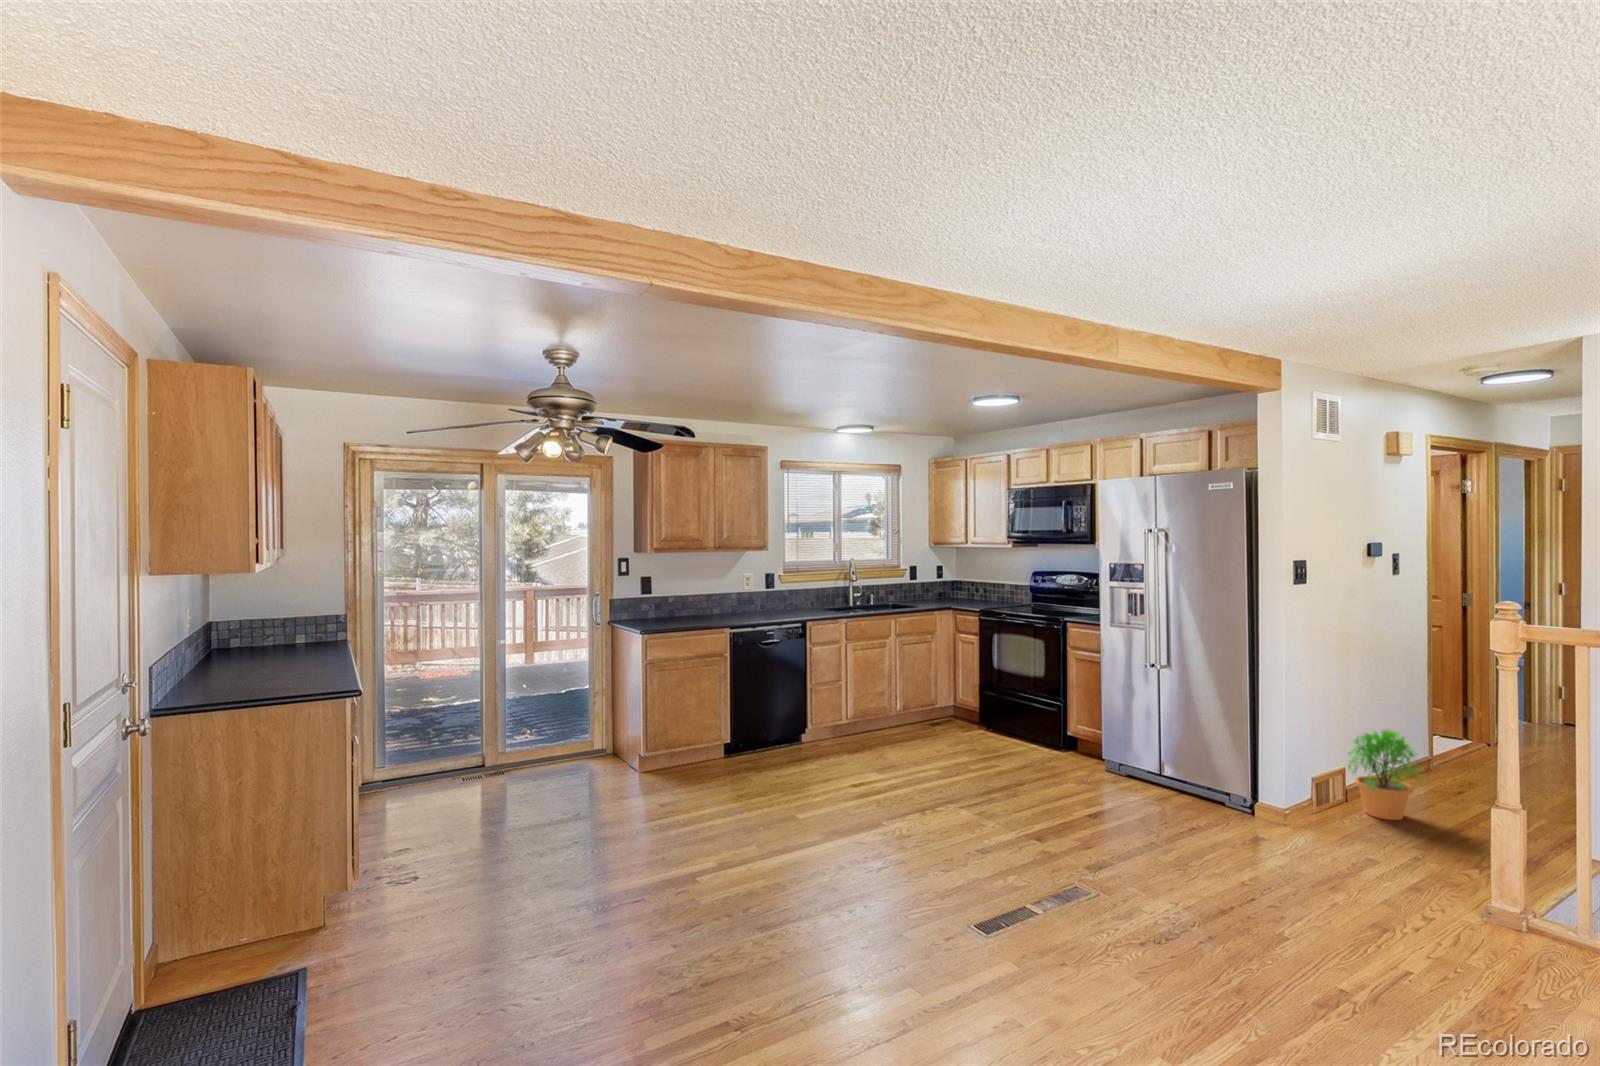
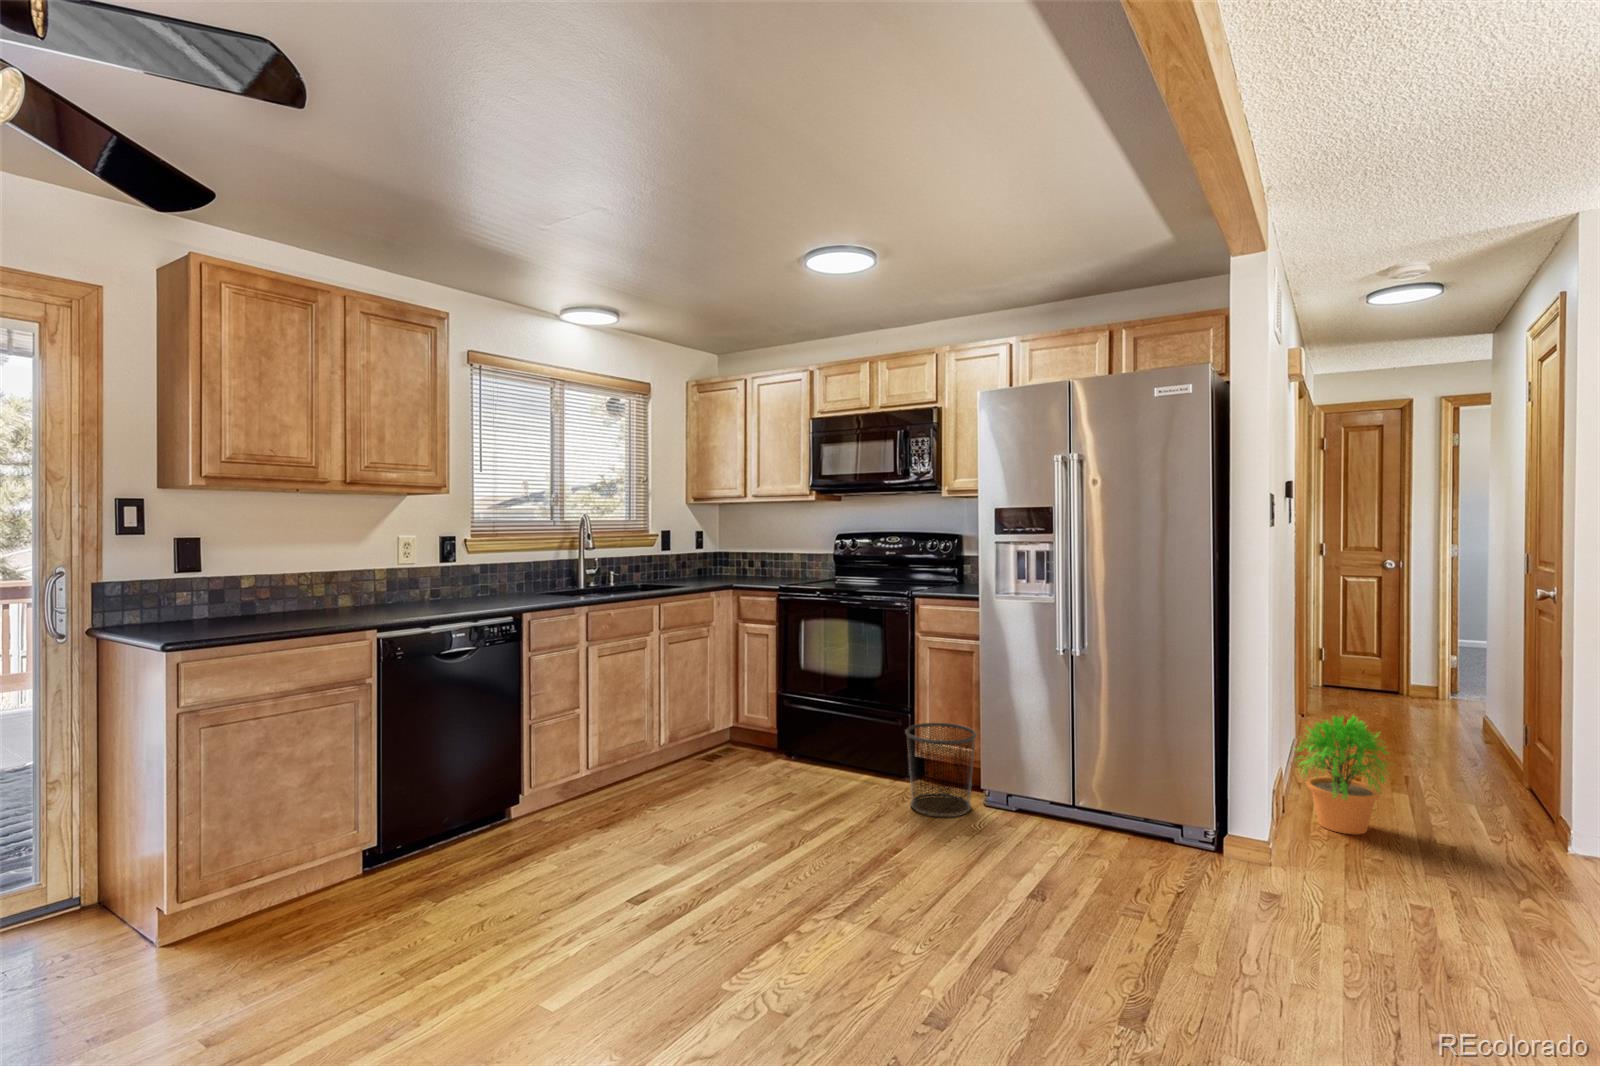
trash can: none [1046,710,1097,773] -> present [905,723,977,817]

